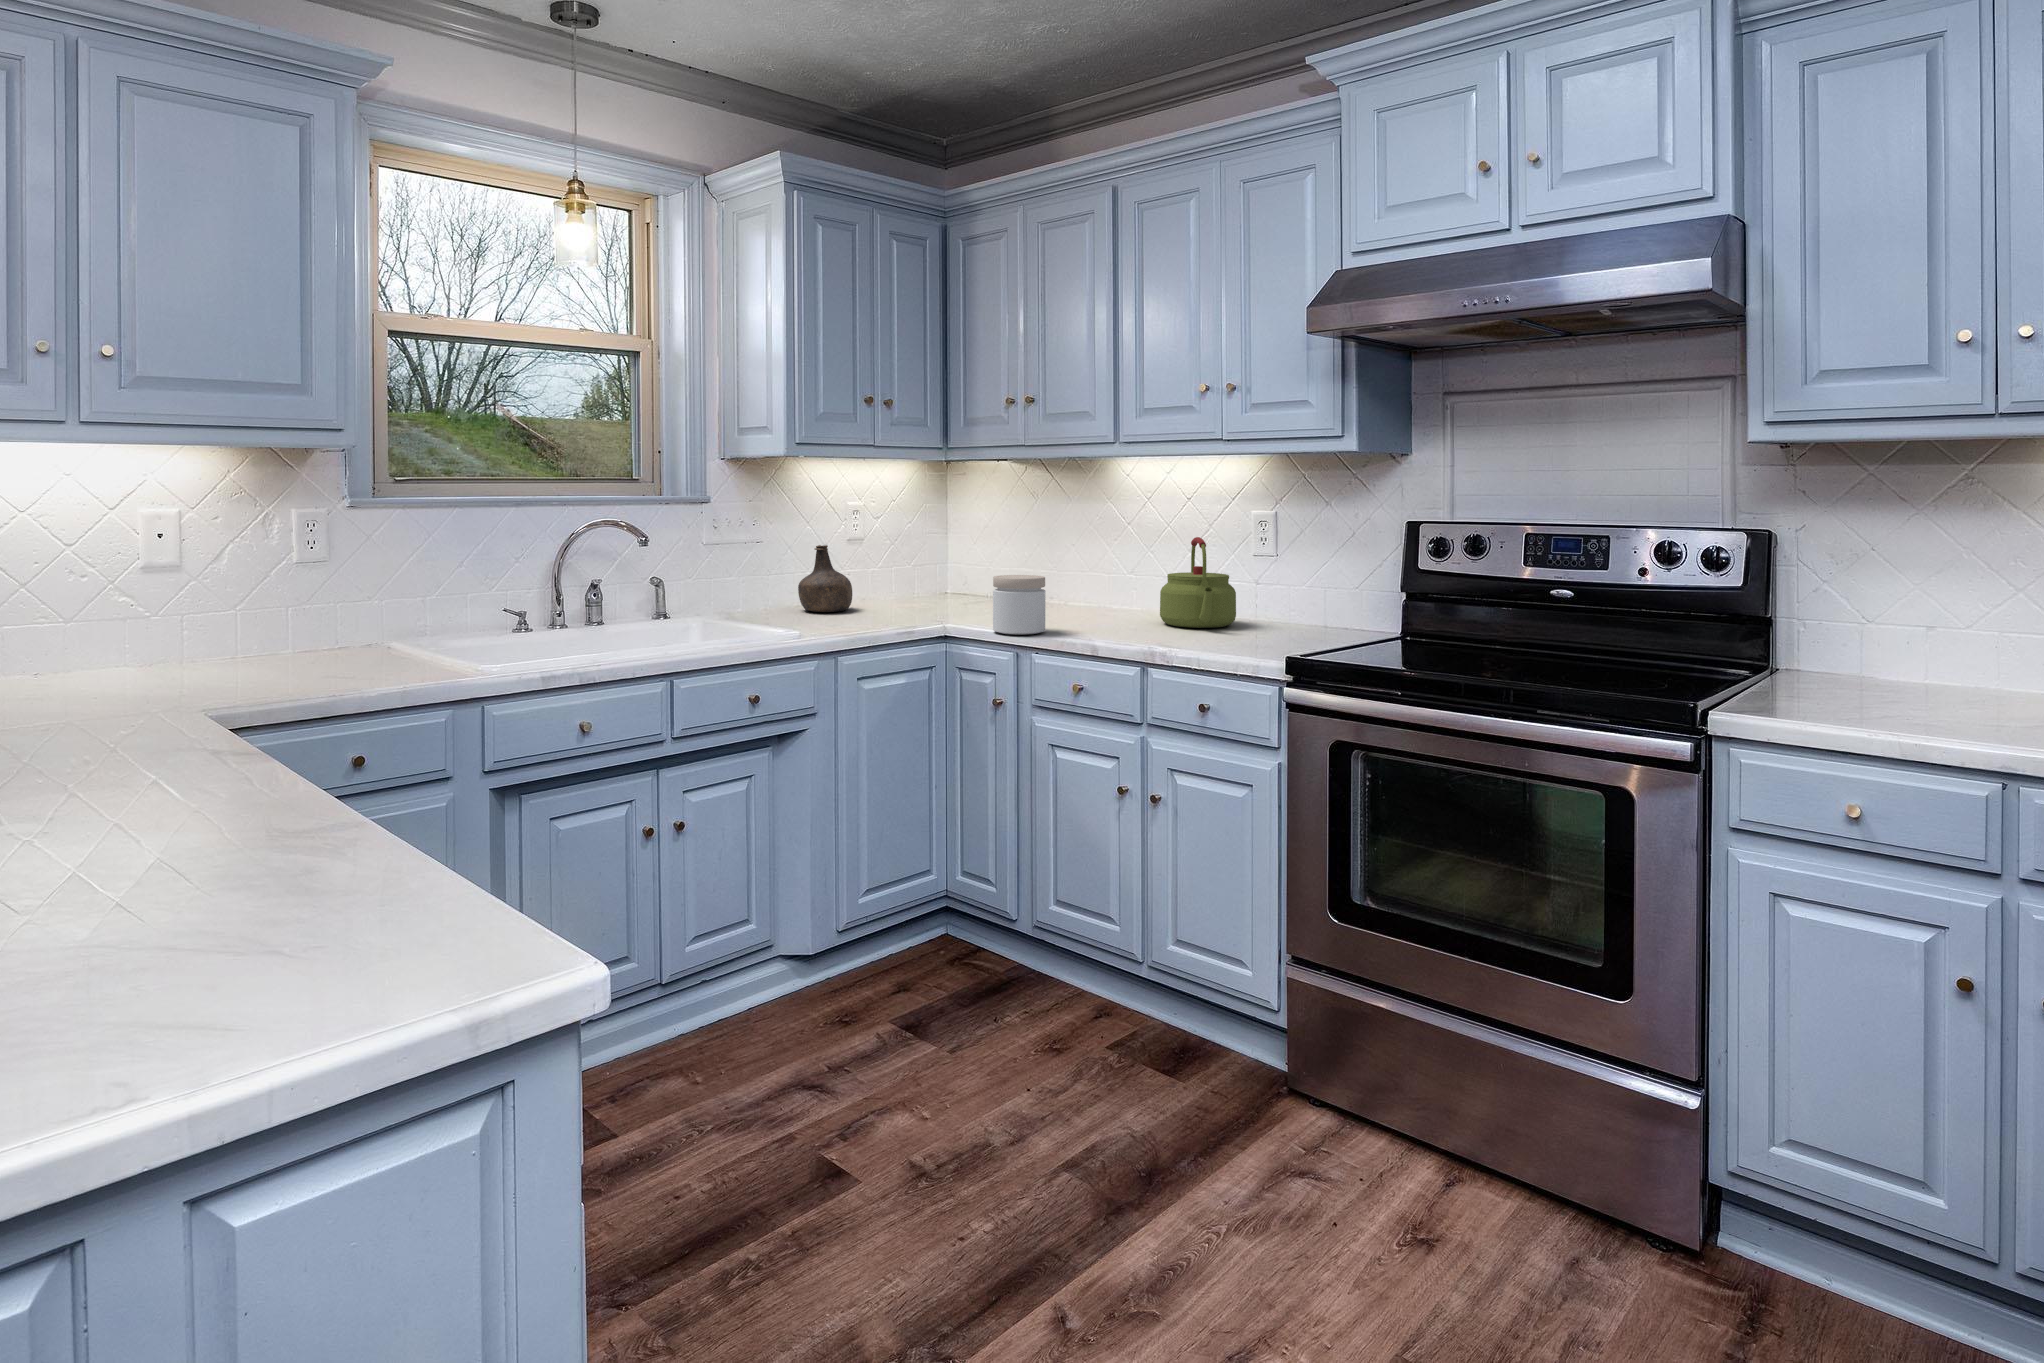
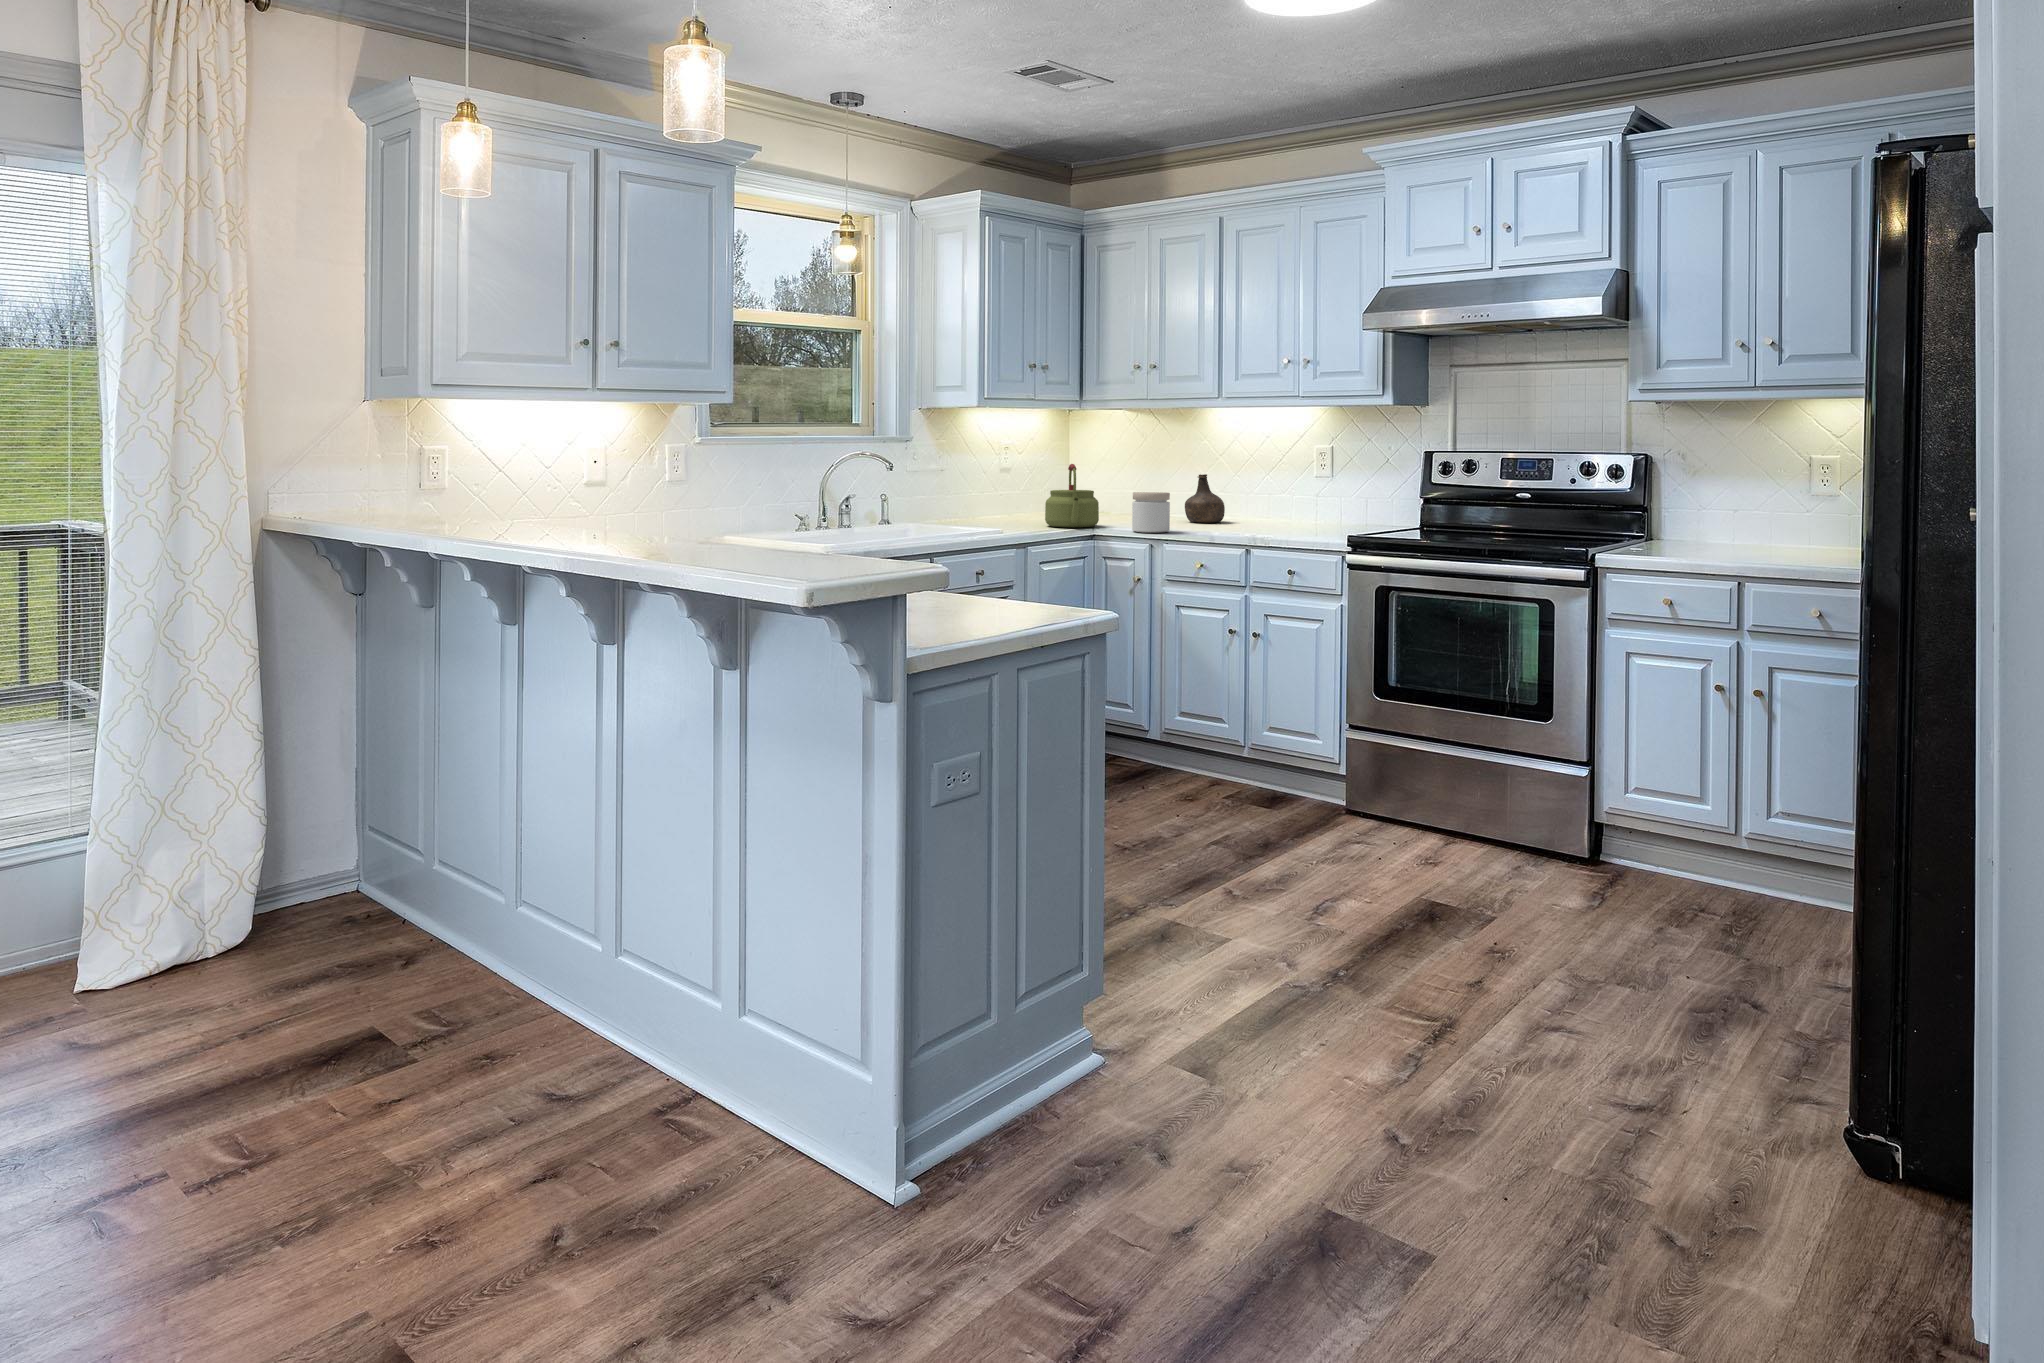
kettle: present [1160,537,1236,628] -> present [1045,464,1099,527]
bottle: present [798,545,852,612] -> present [1185,474,1225,523]

